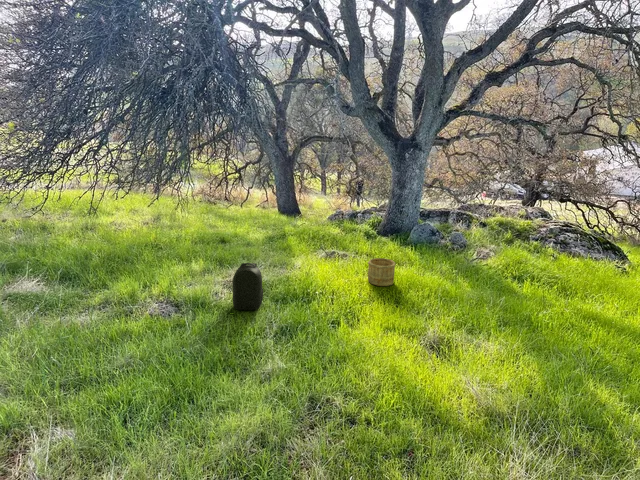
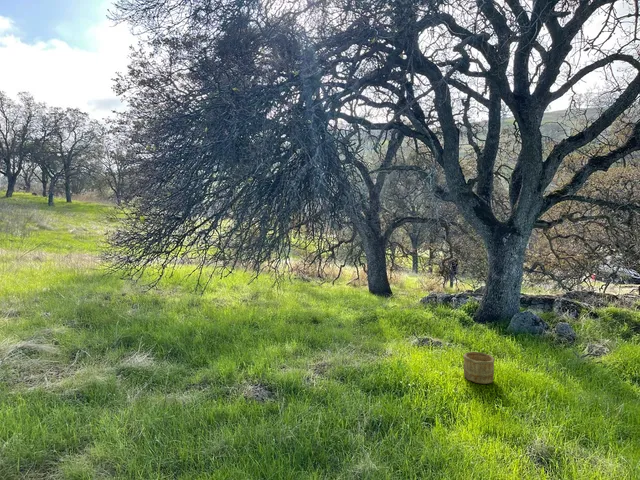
backpack: present [232,263,263,310] -> none [327,348,356,395]

